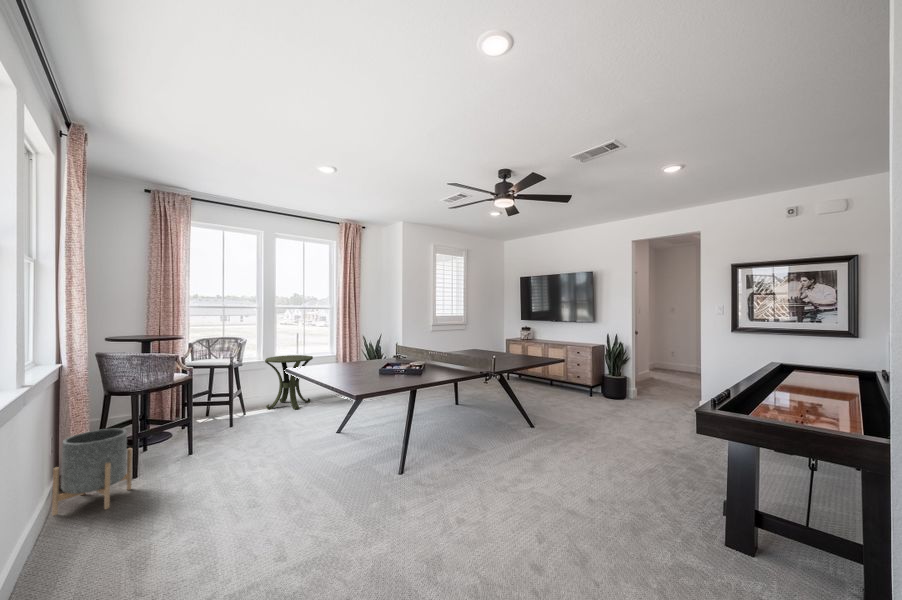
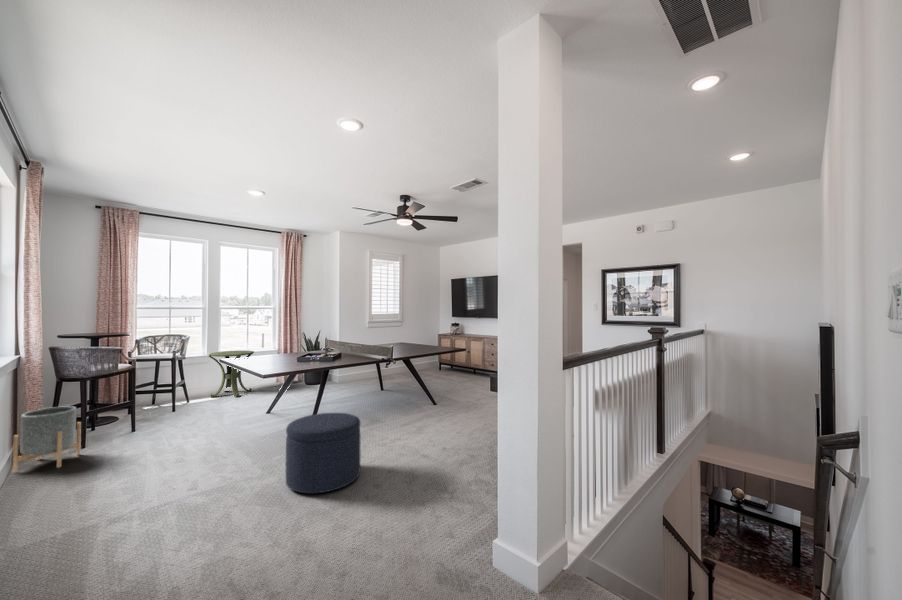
ottoman: none [402,450,500,577] -> present [286,413,361,493]

